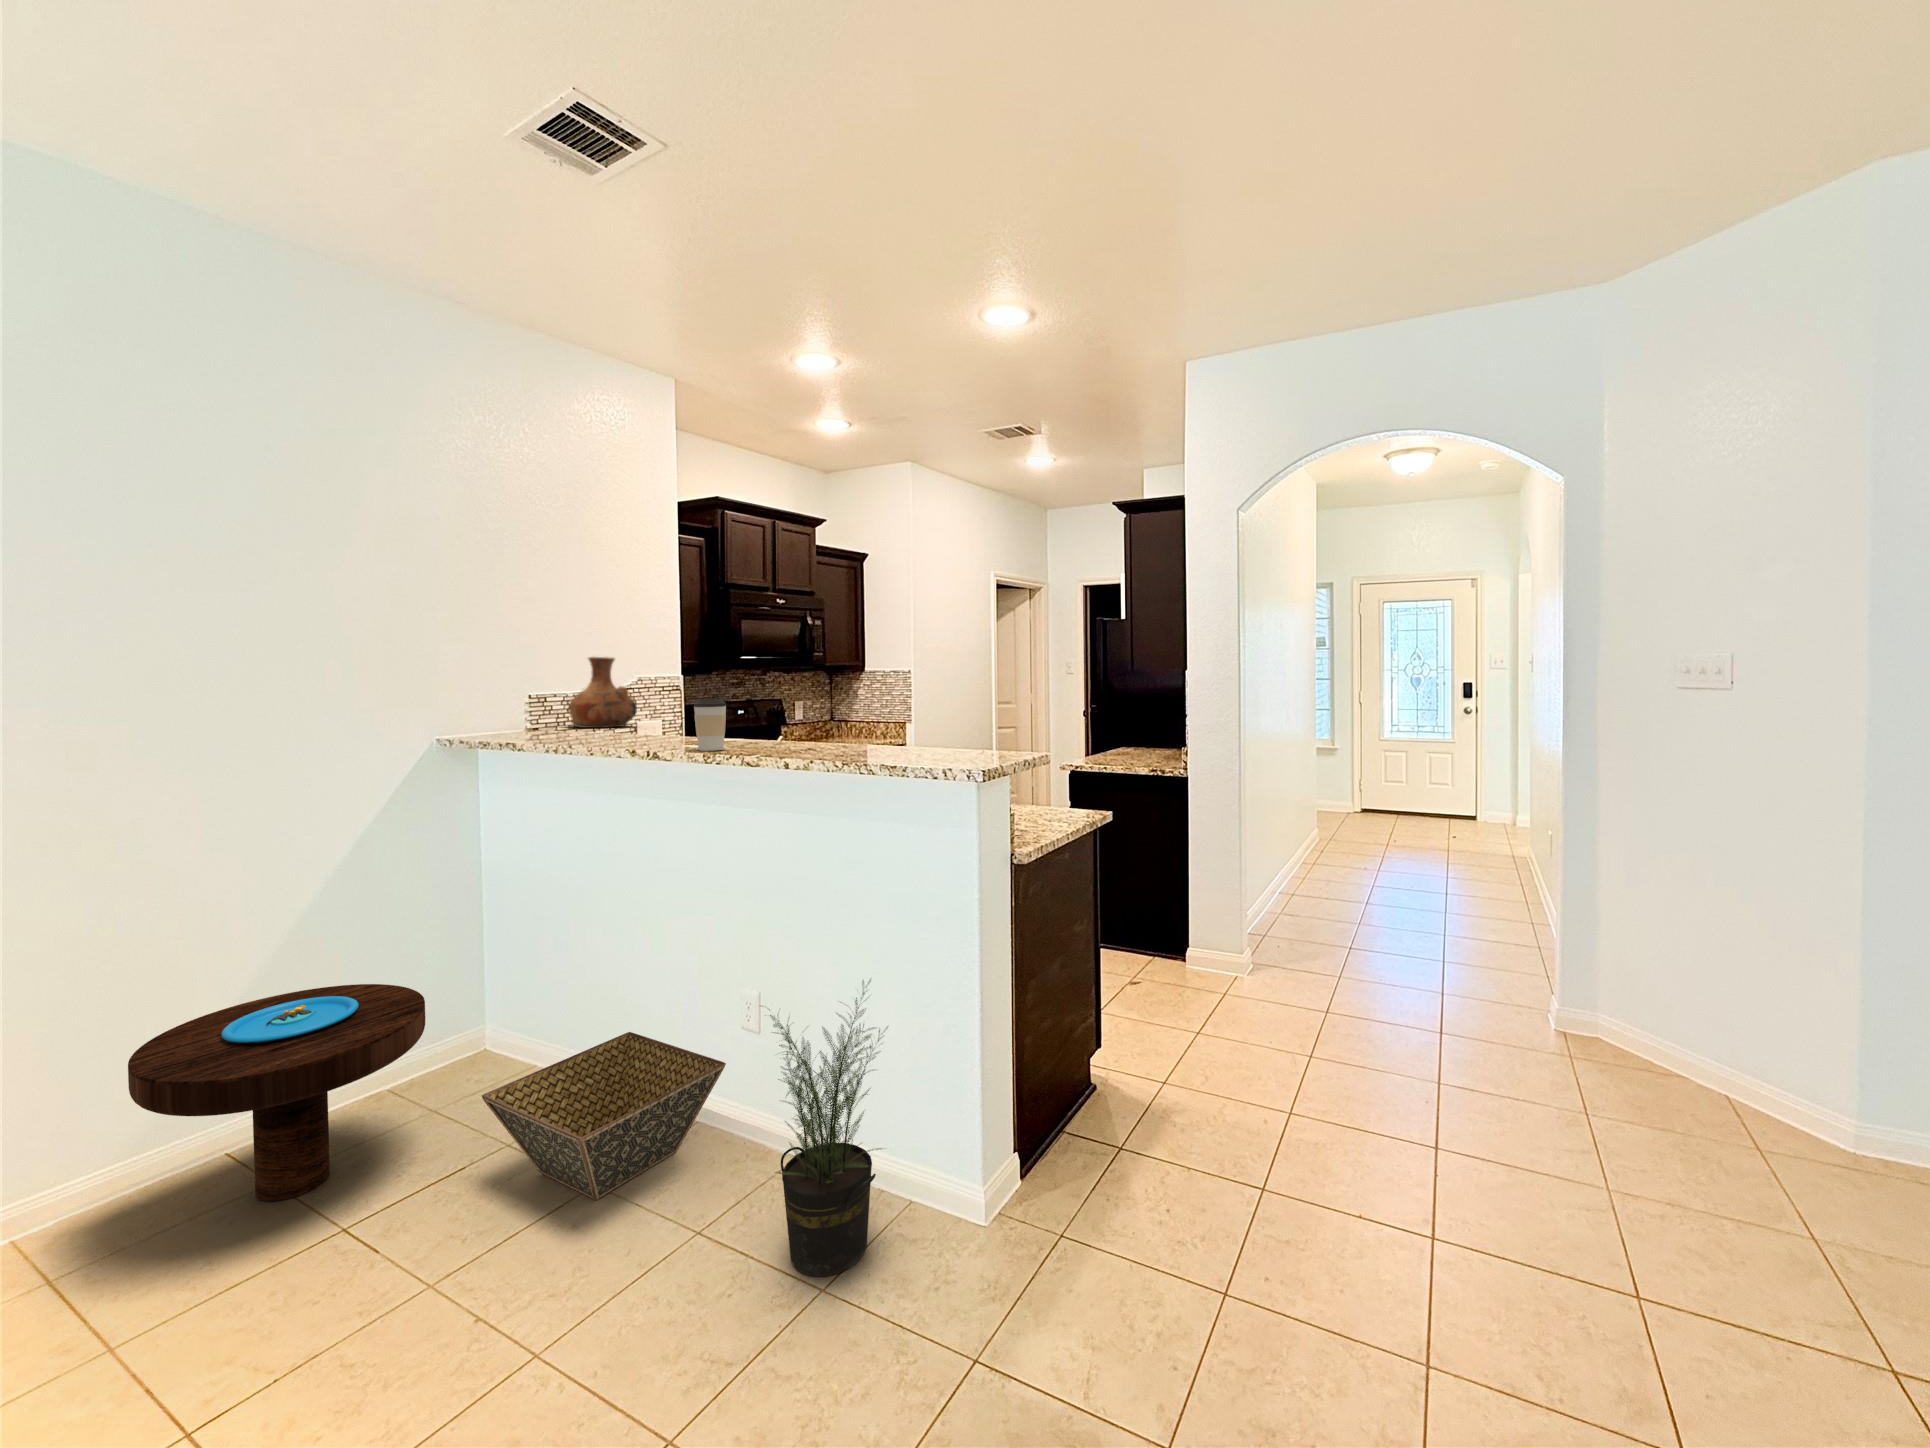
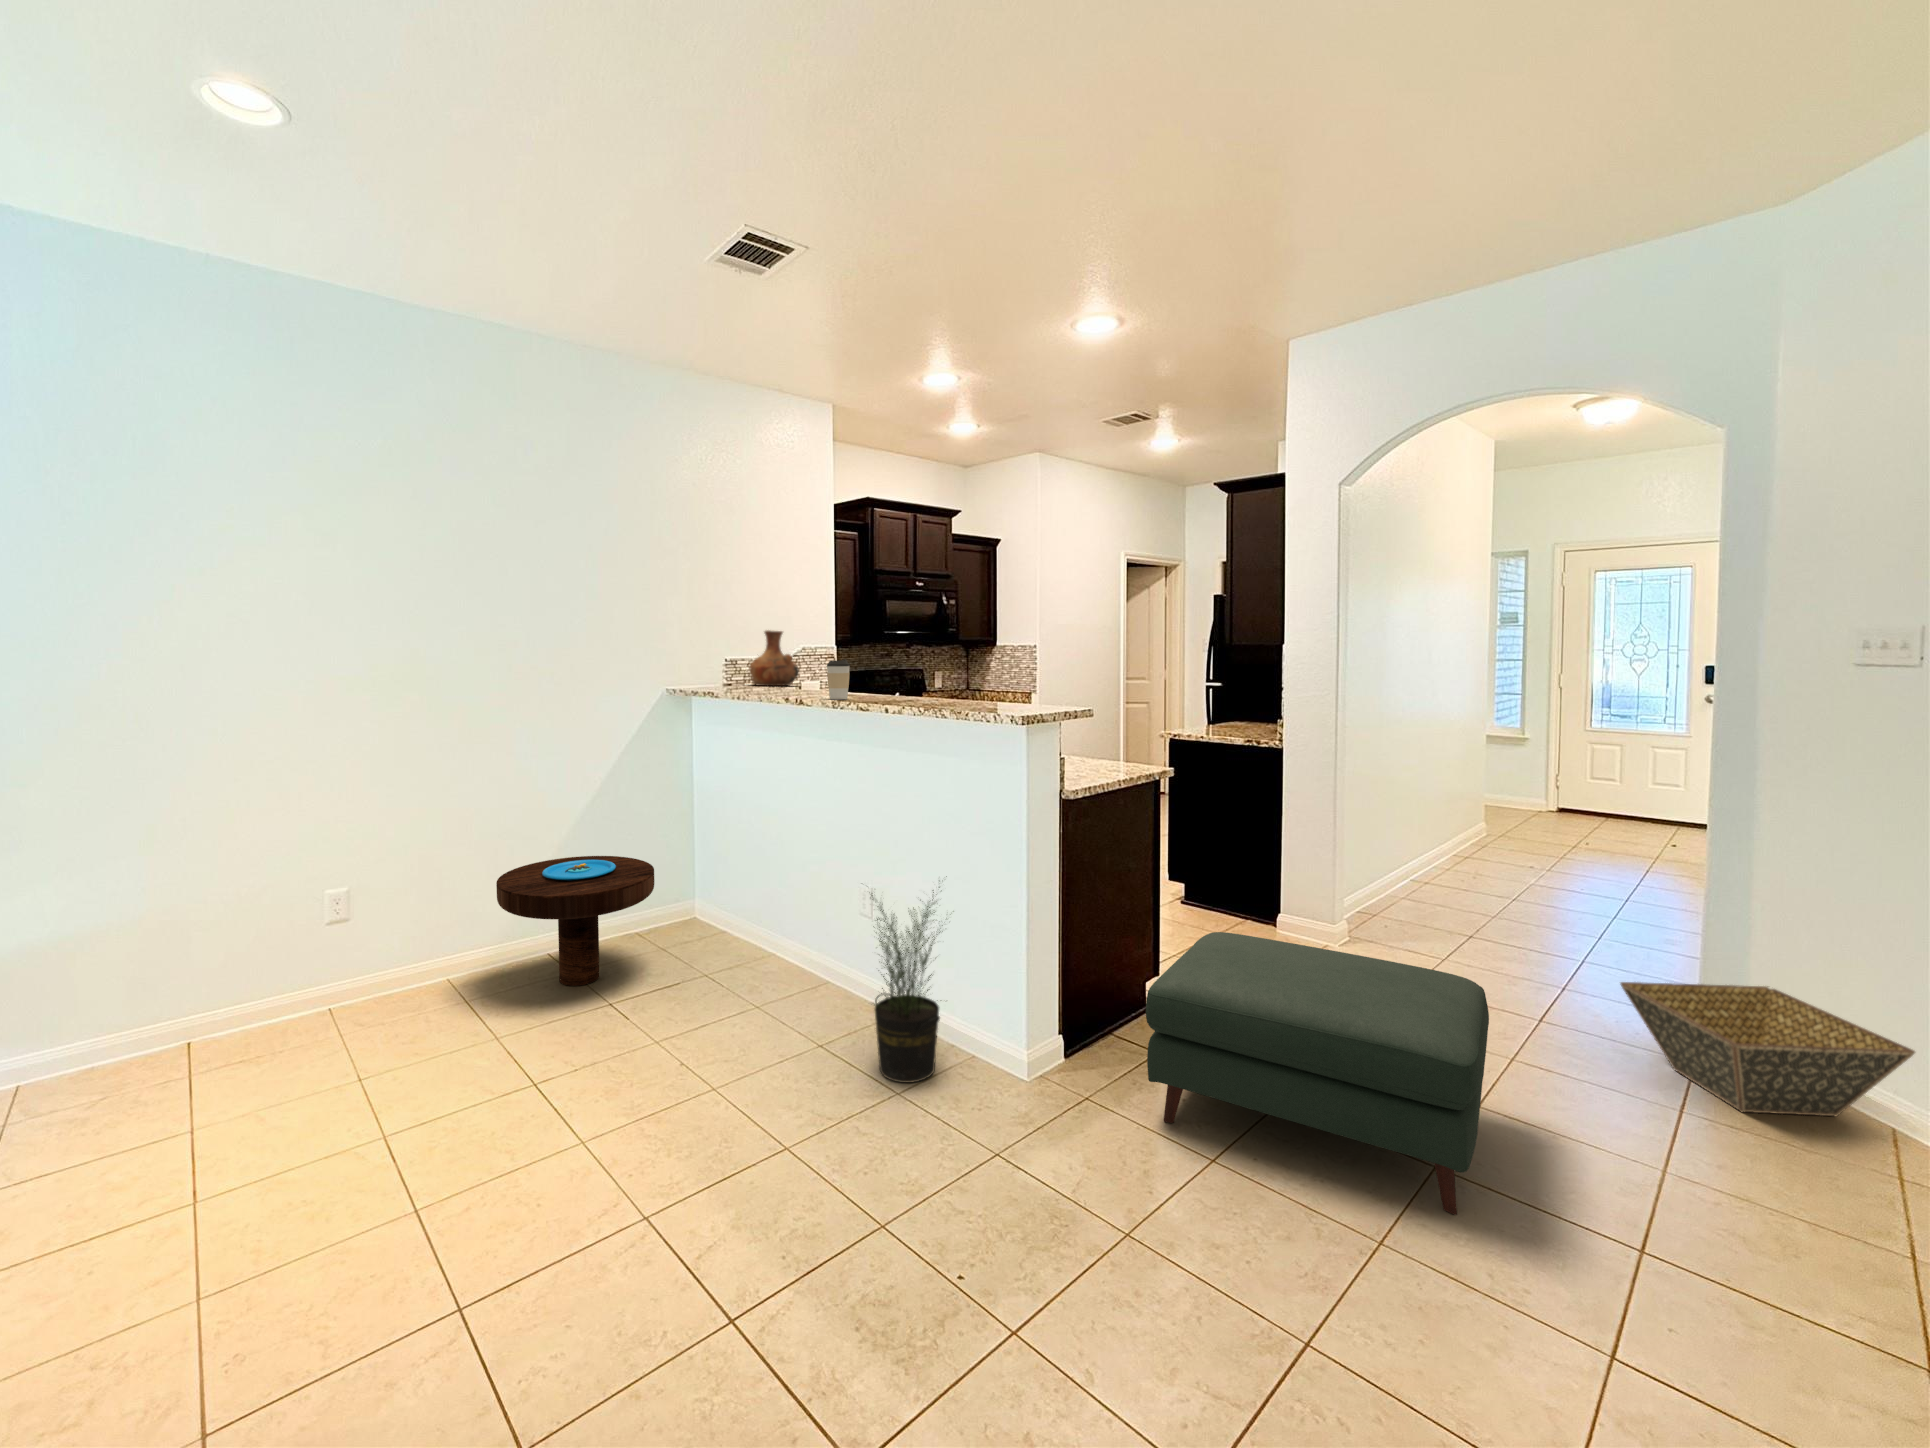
ottoman: none [1142,1003,1524,1324] -> present [1146,932,1489,1215]
basket: present [482,1032,726,1200] -> present [1620,982,1915,1117]

